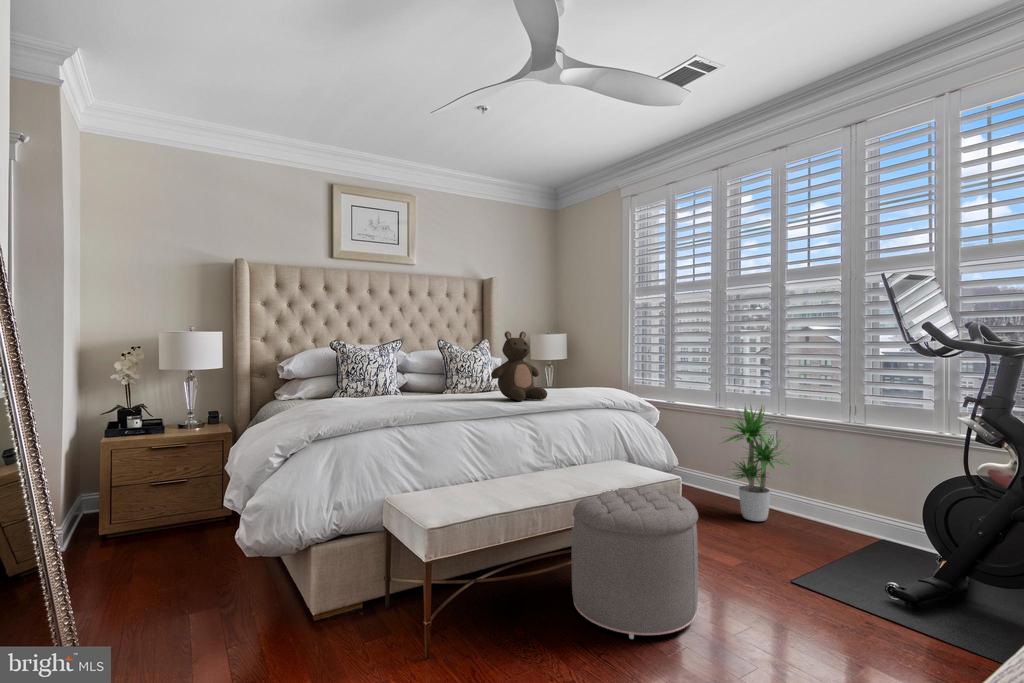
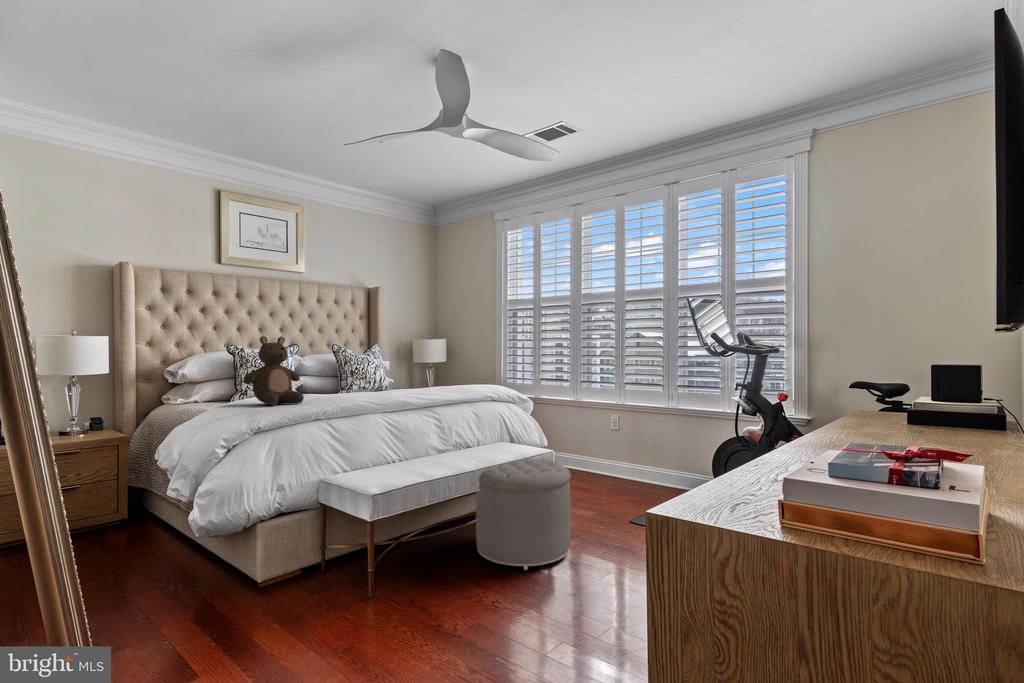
stuffed bear: present [491,331,547,401] -> present [243,336,304,406]
potted plant: present [724,405,786,521] -> none [573,393,632,485]

